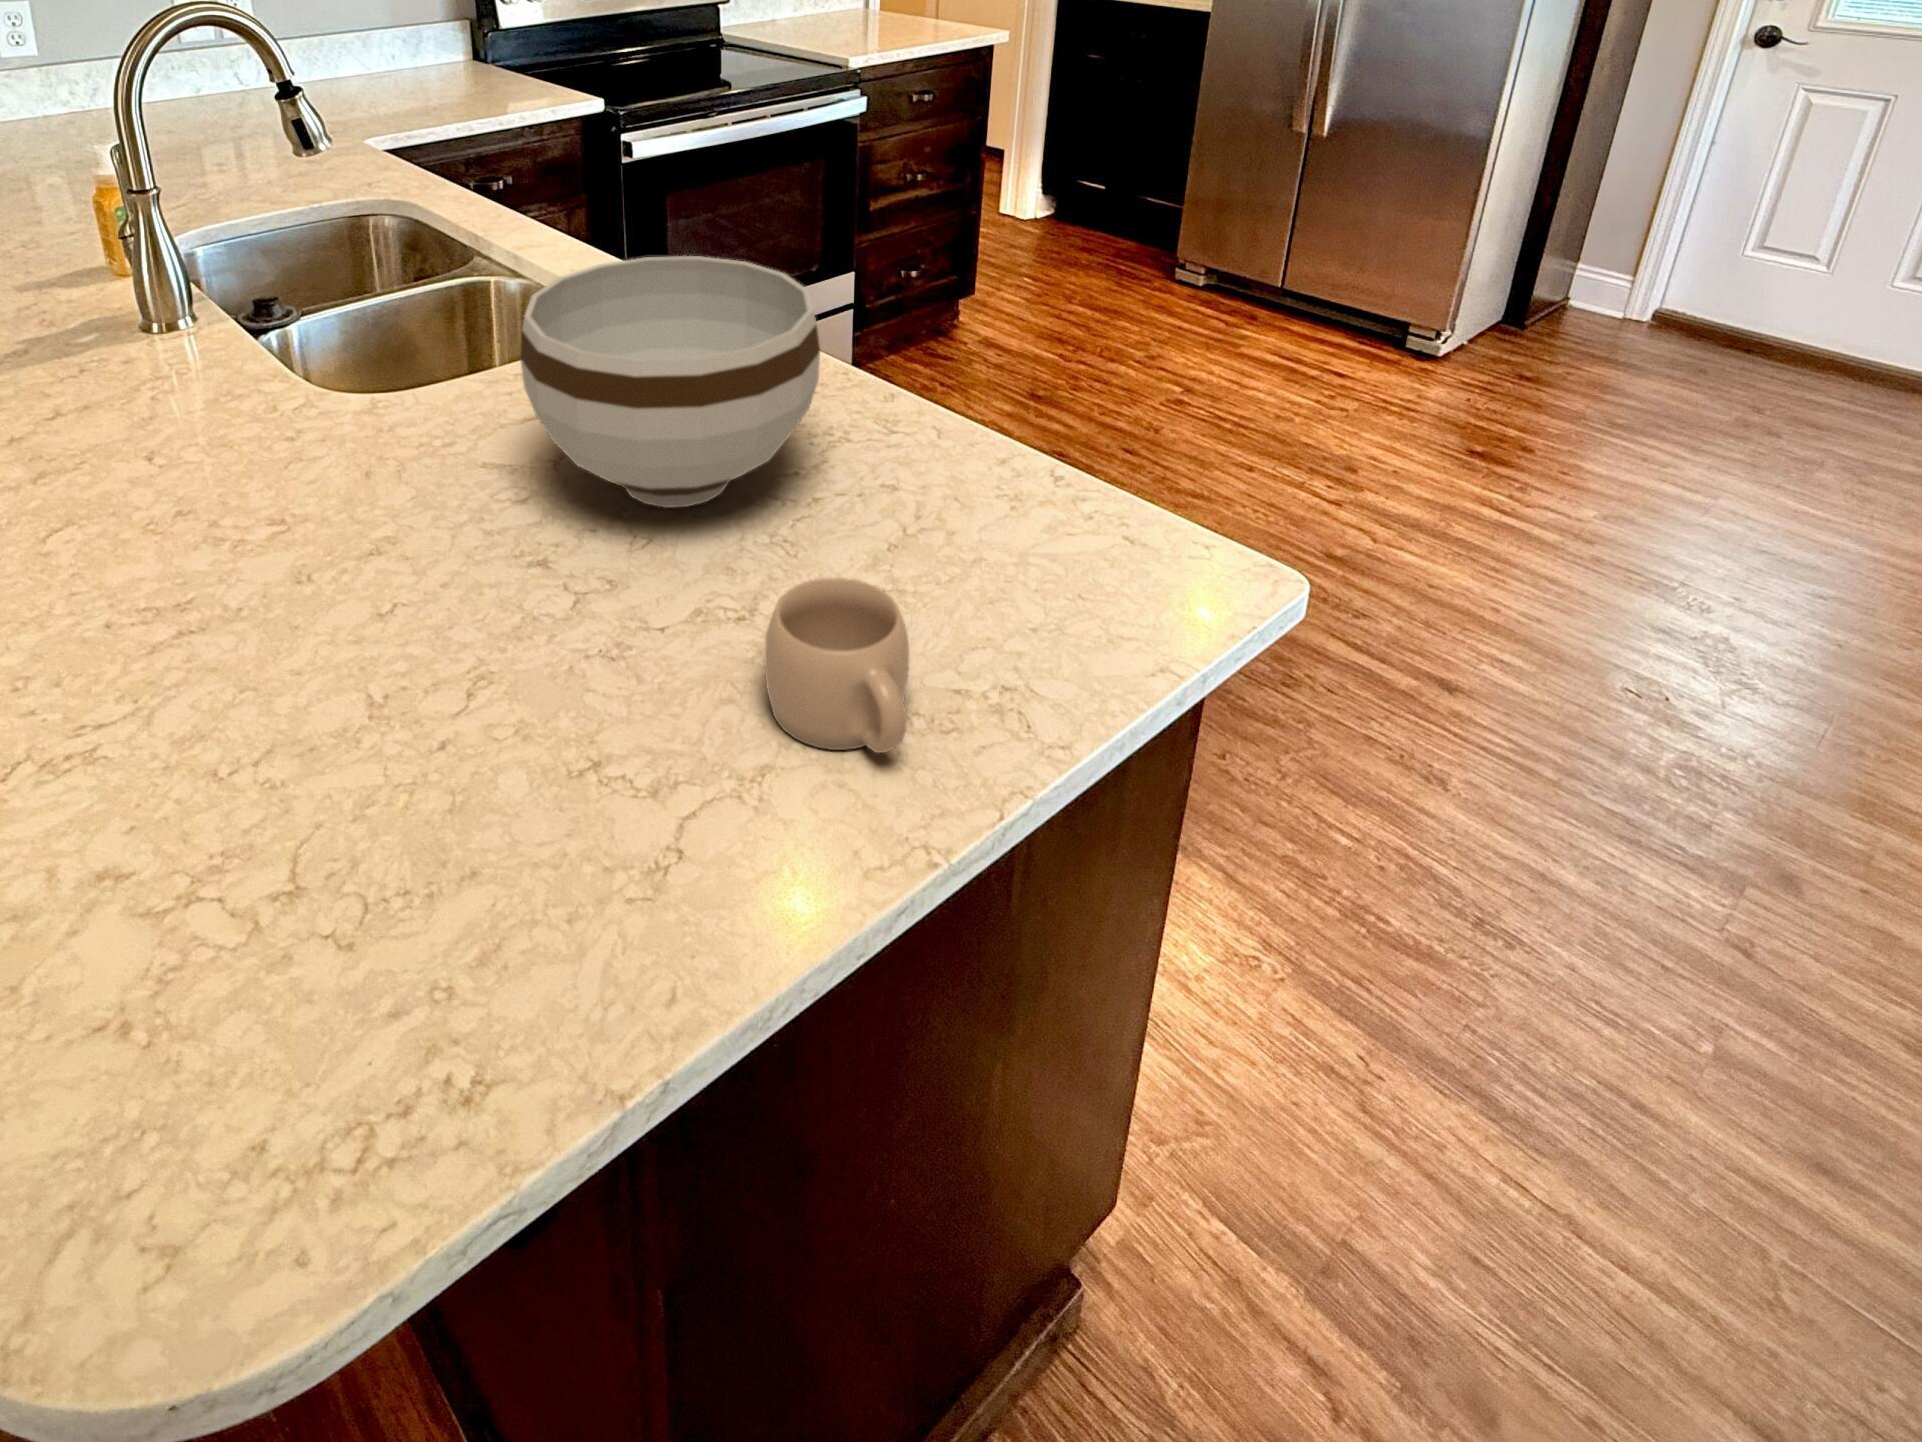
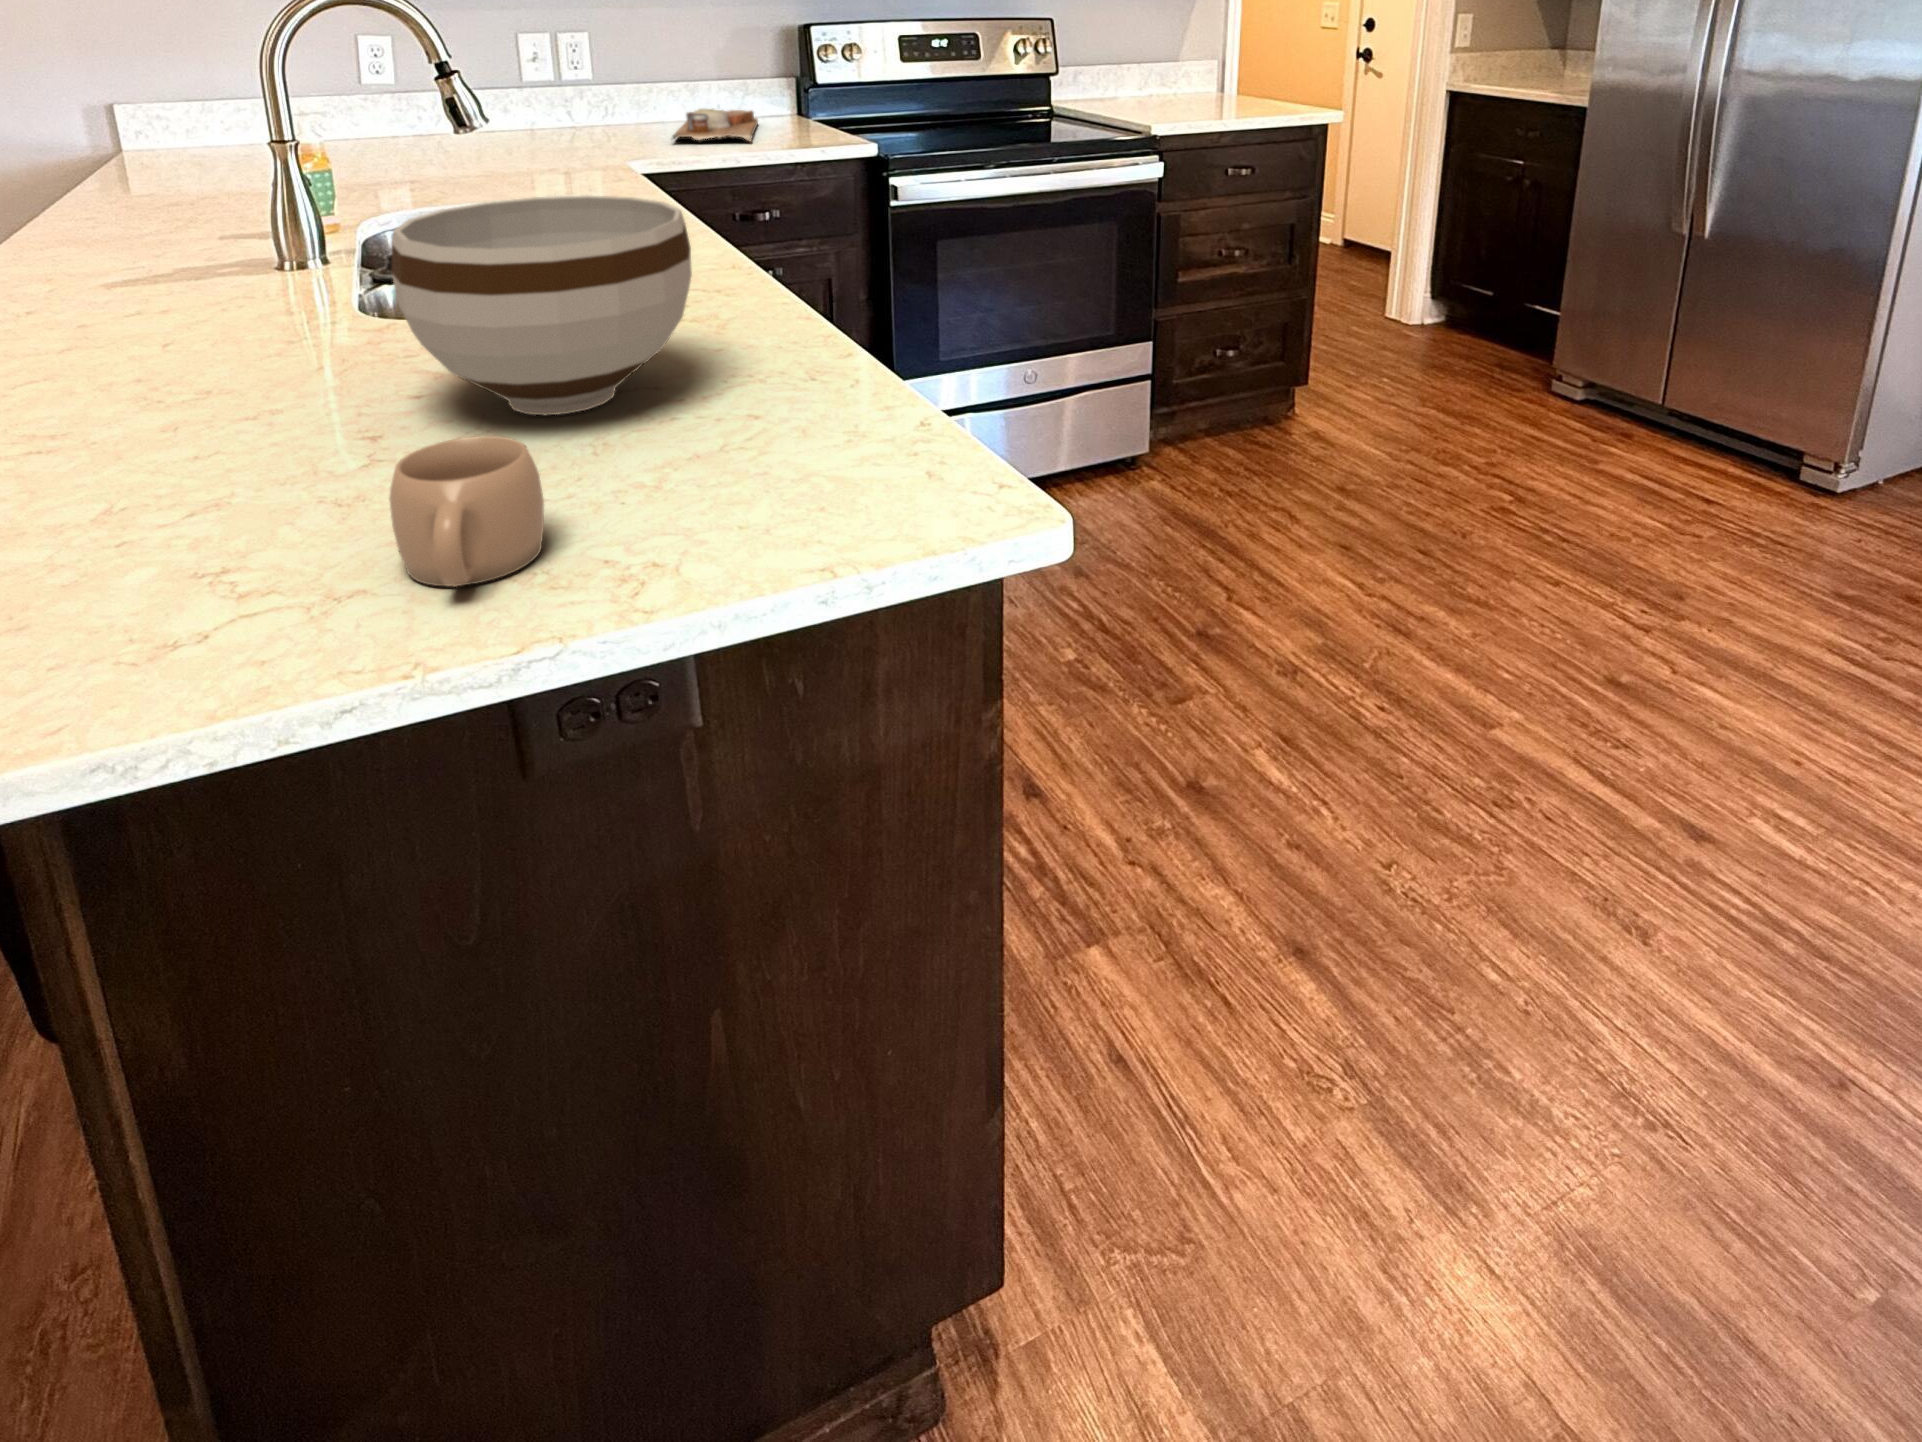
cutting board: none [362,60,463,104] -> present [672,109,758,142]

